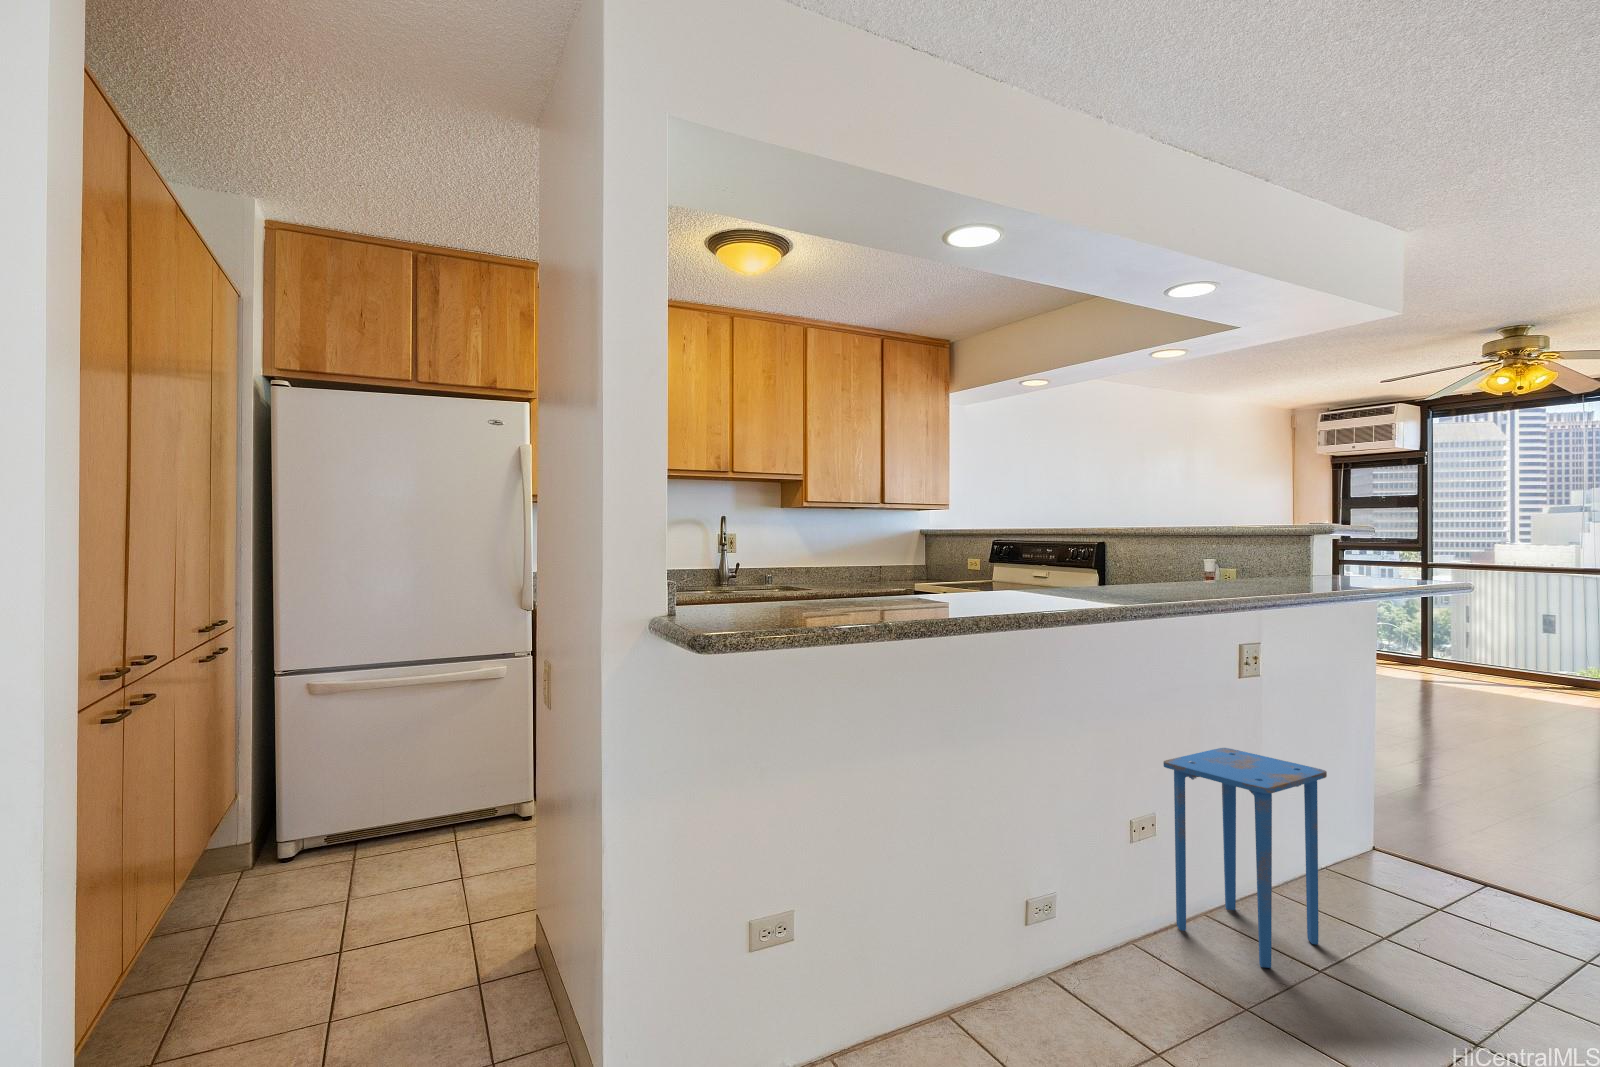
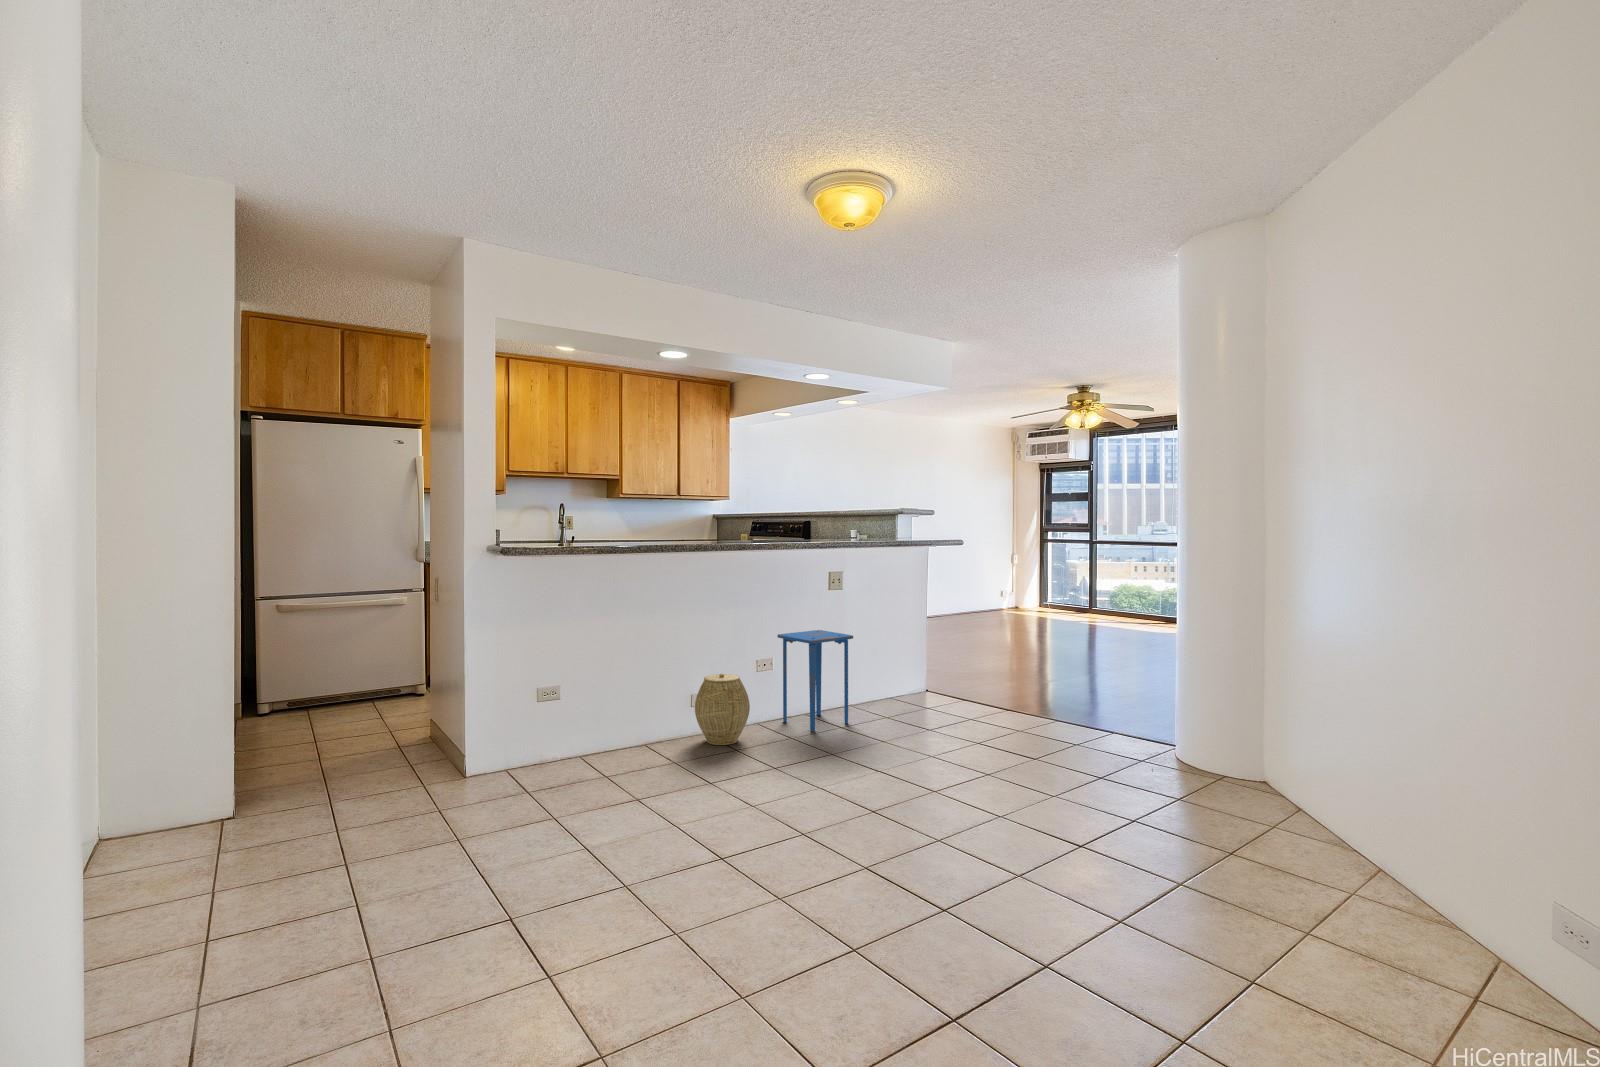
woven basket: none [1043,851,1161,1012] -> present [695,674,750,745]

